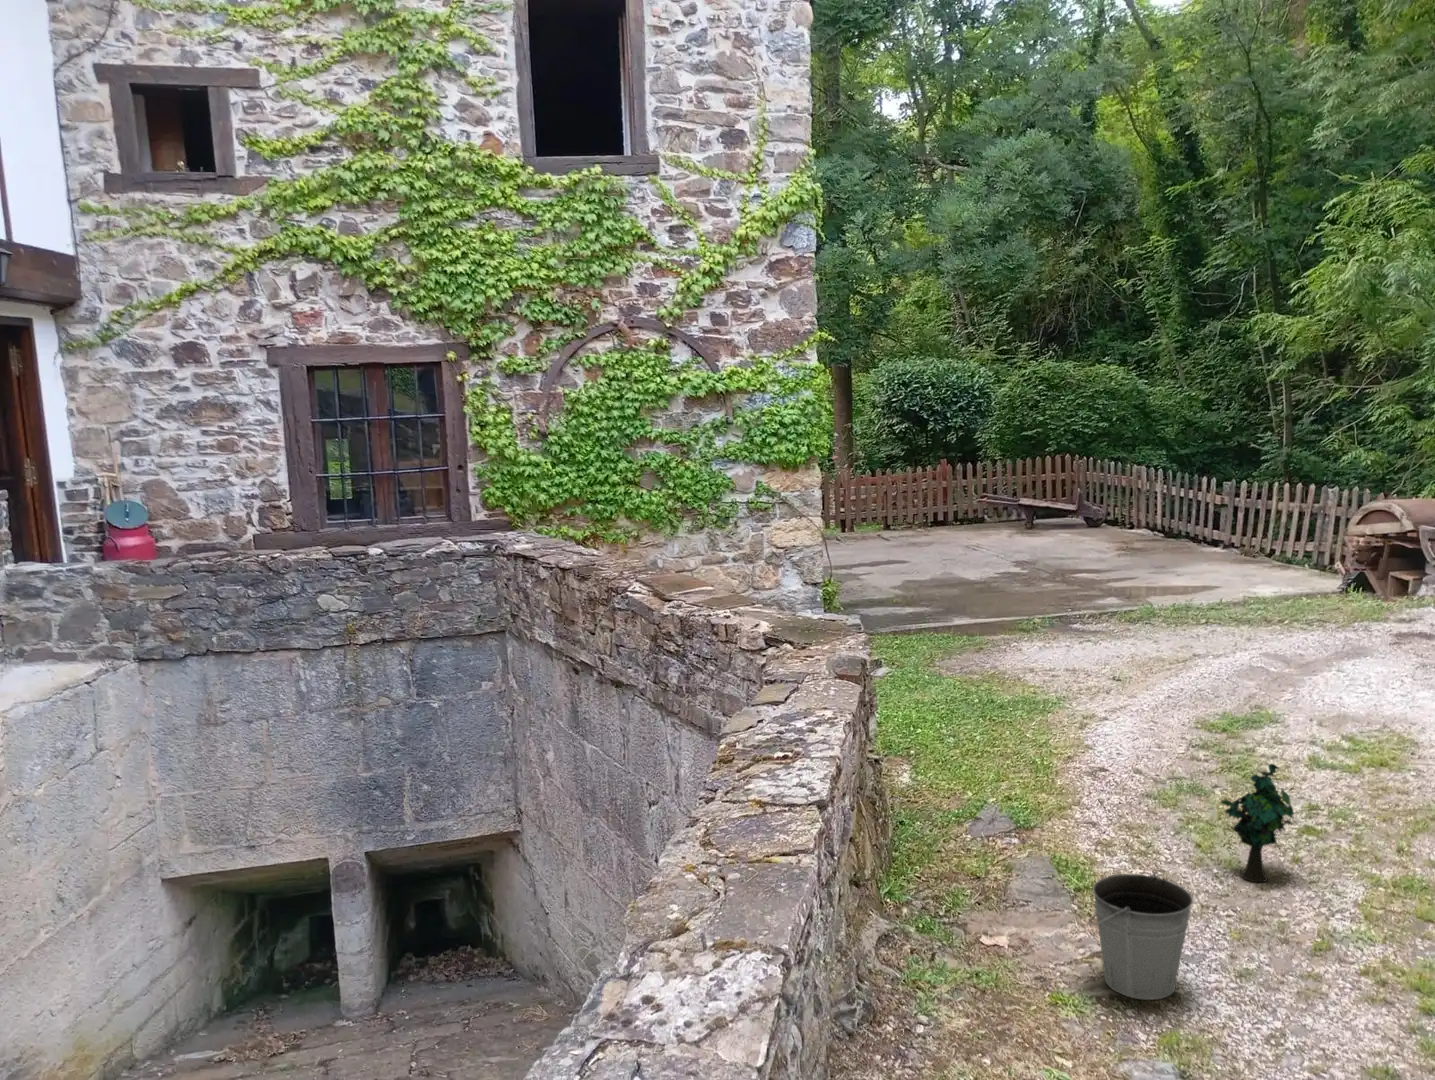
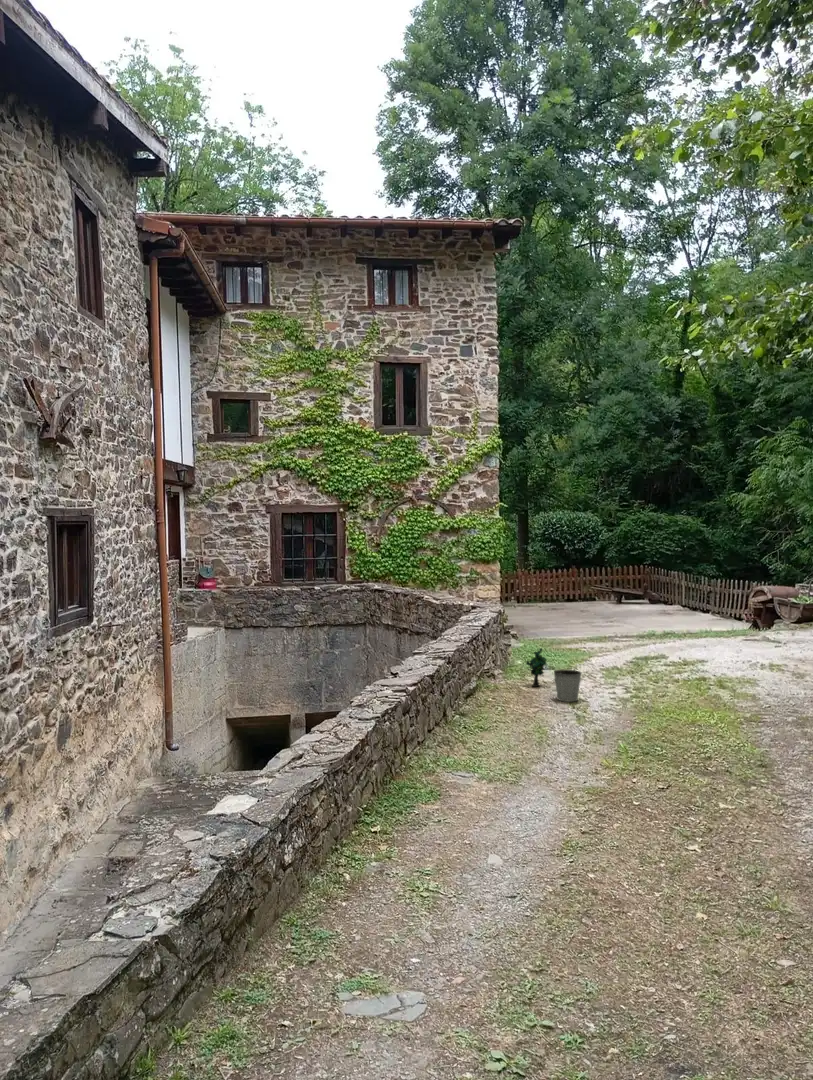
decorative plant: present [1222,764,1294,882] -> present [526,649,547,687]

